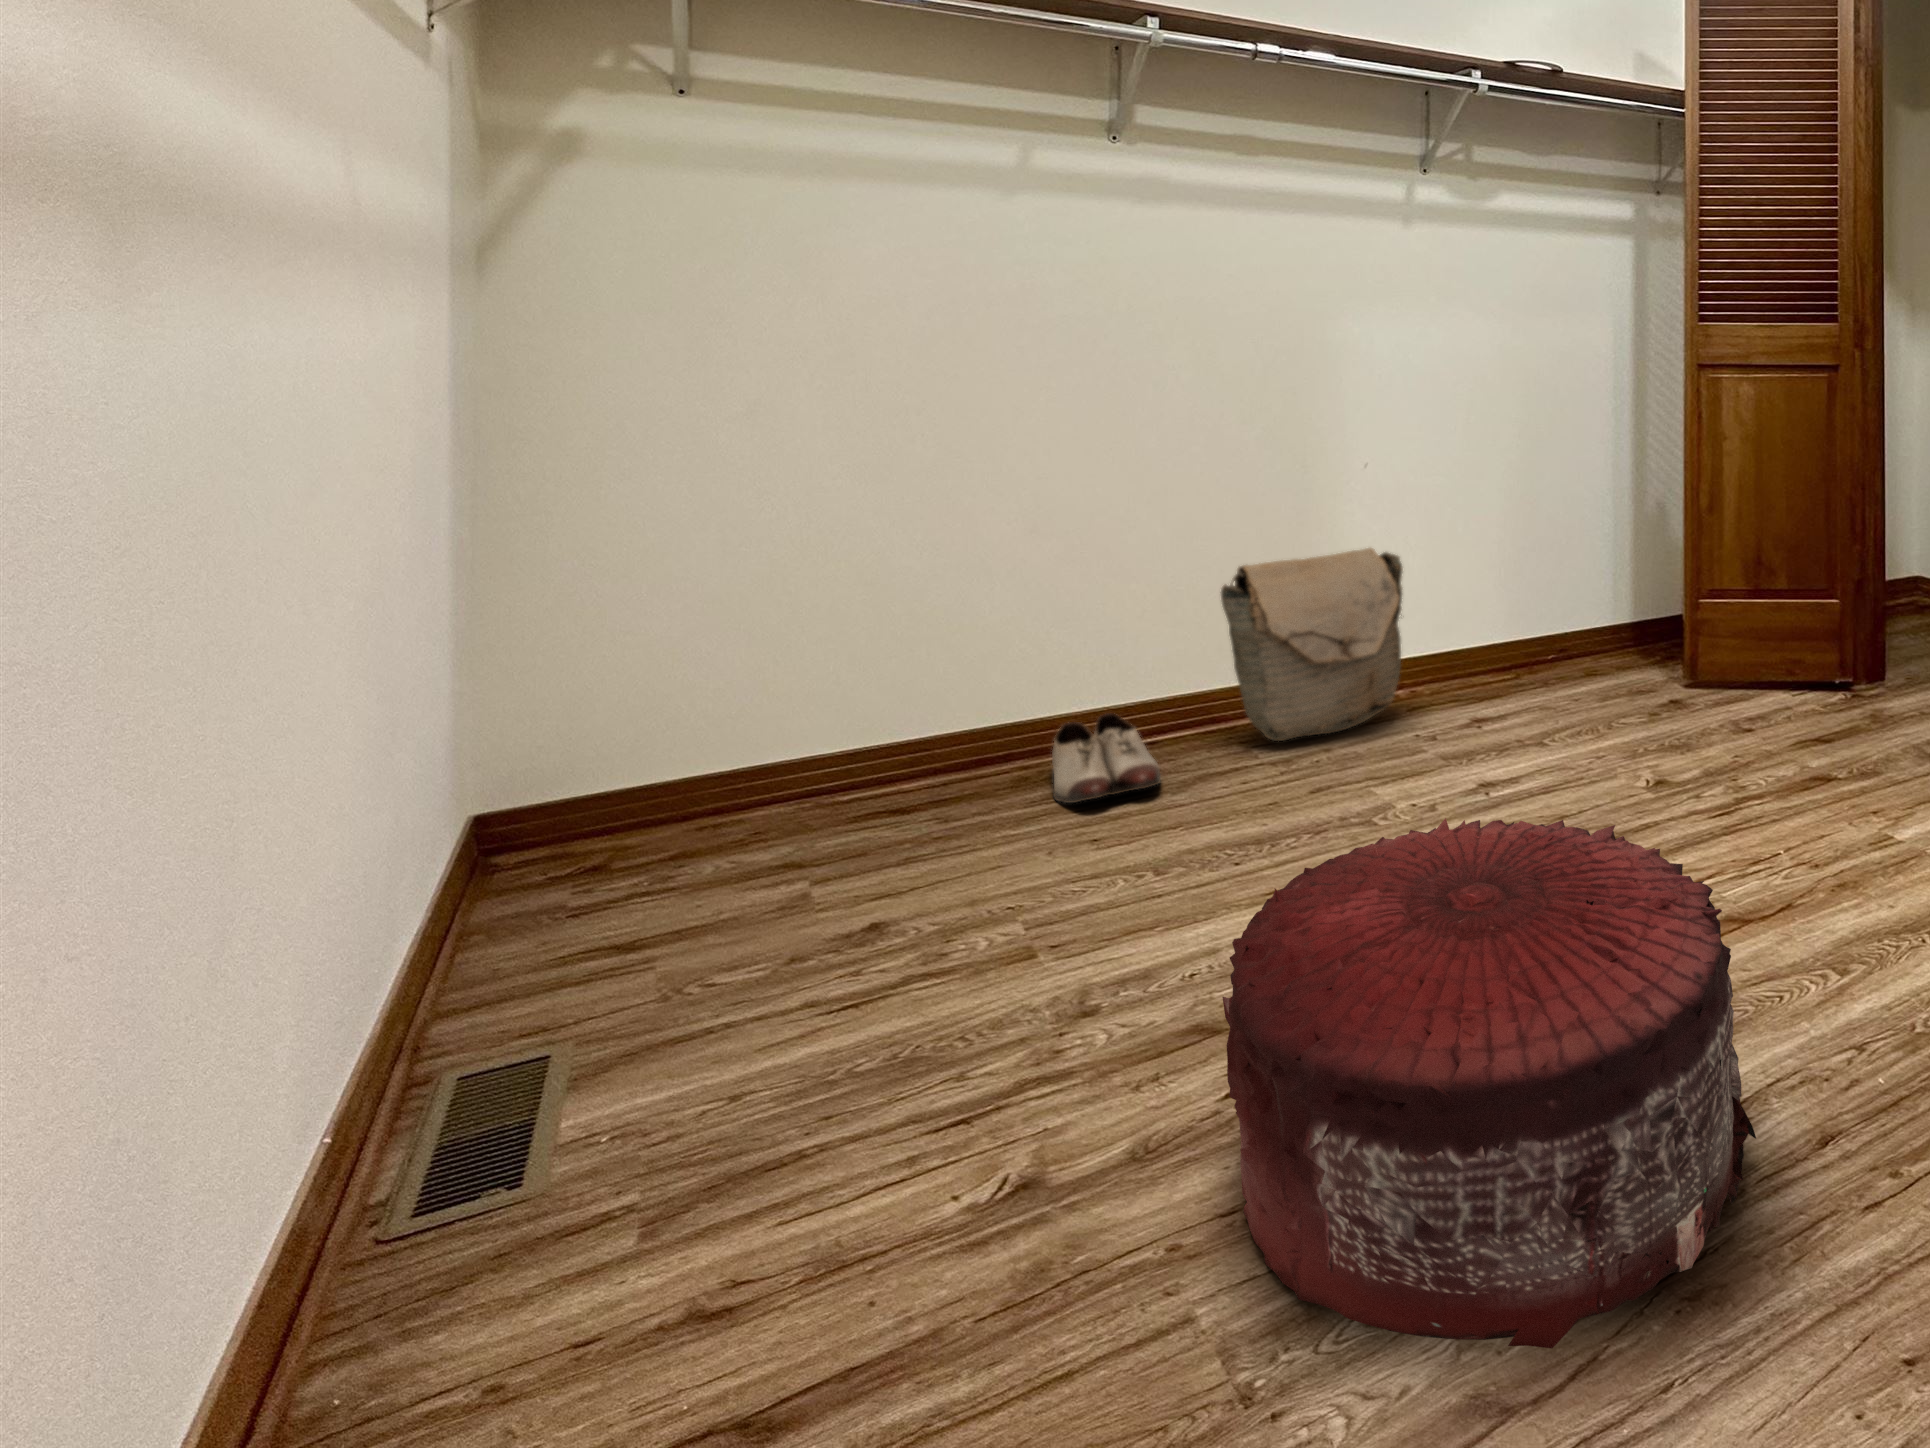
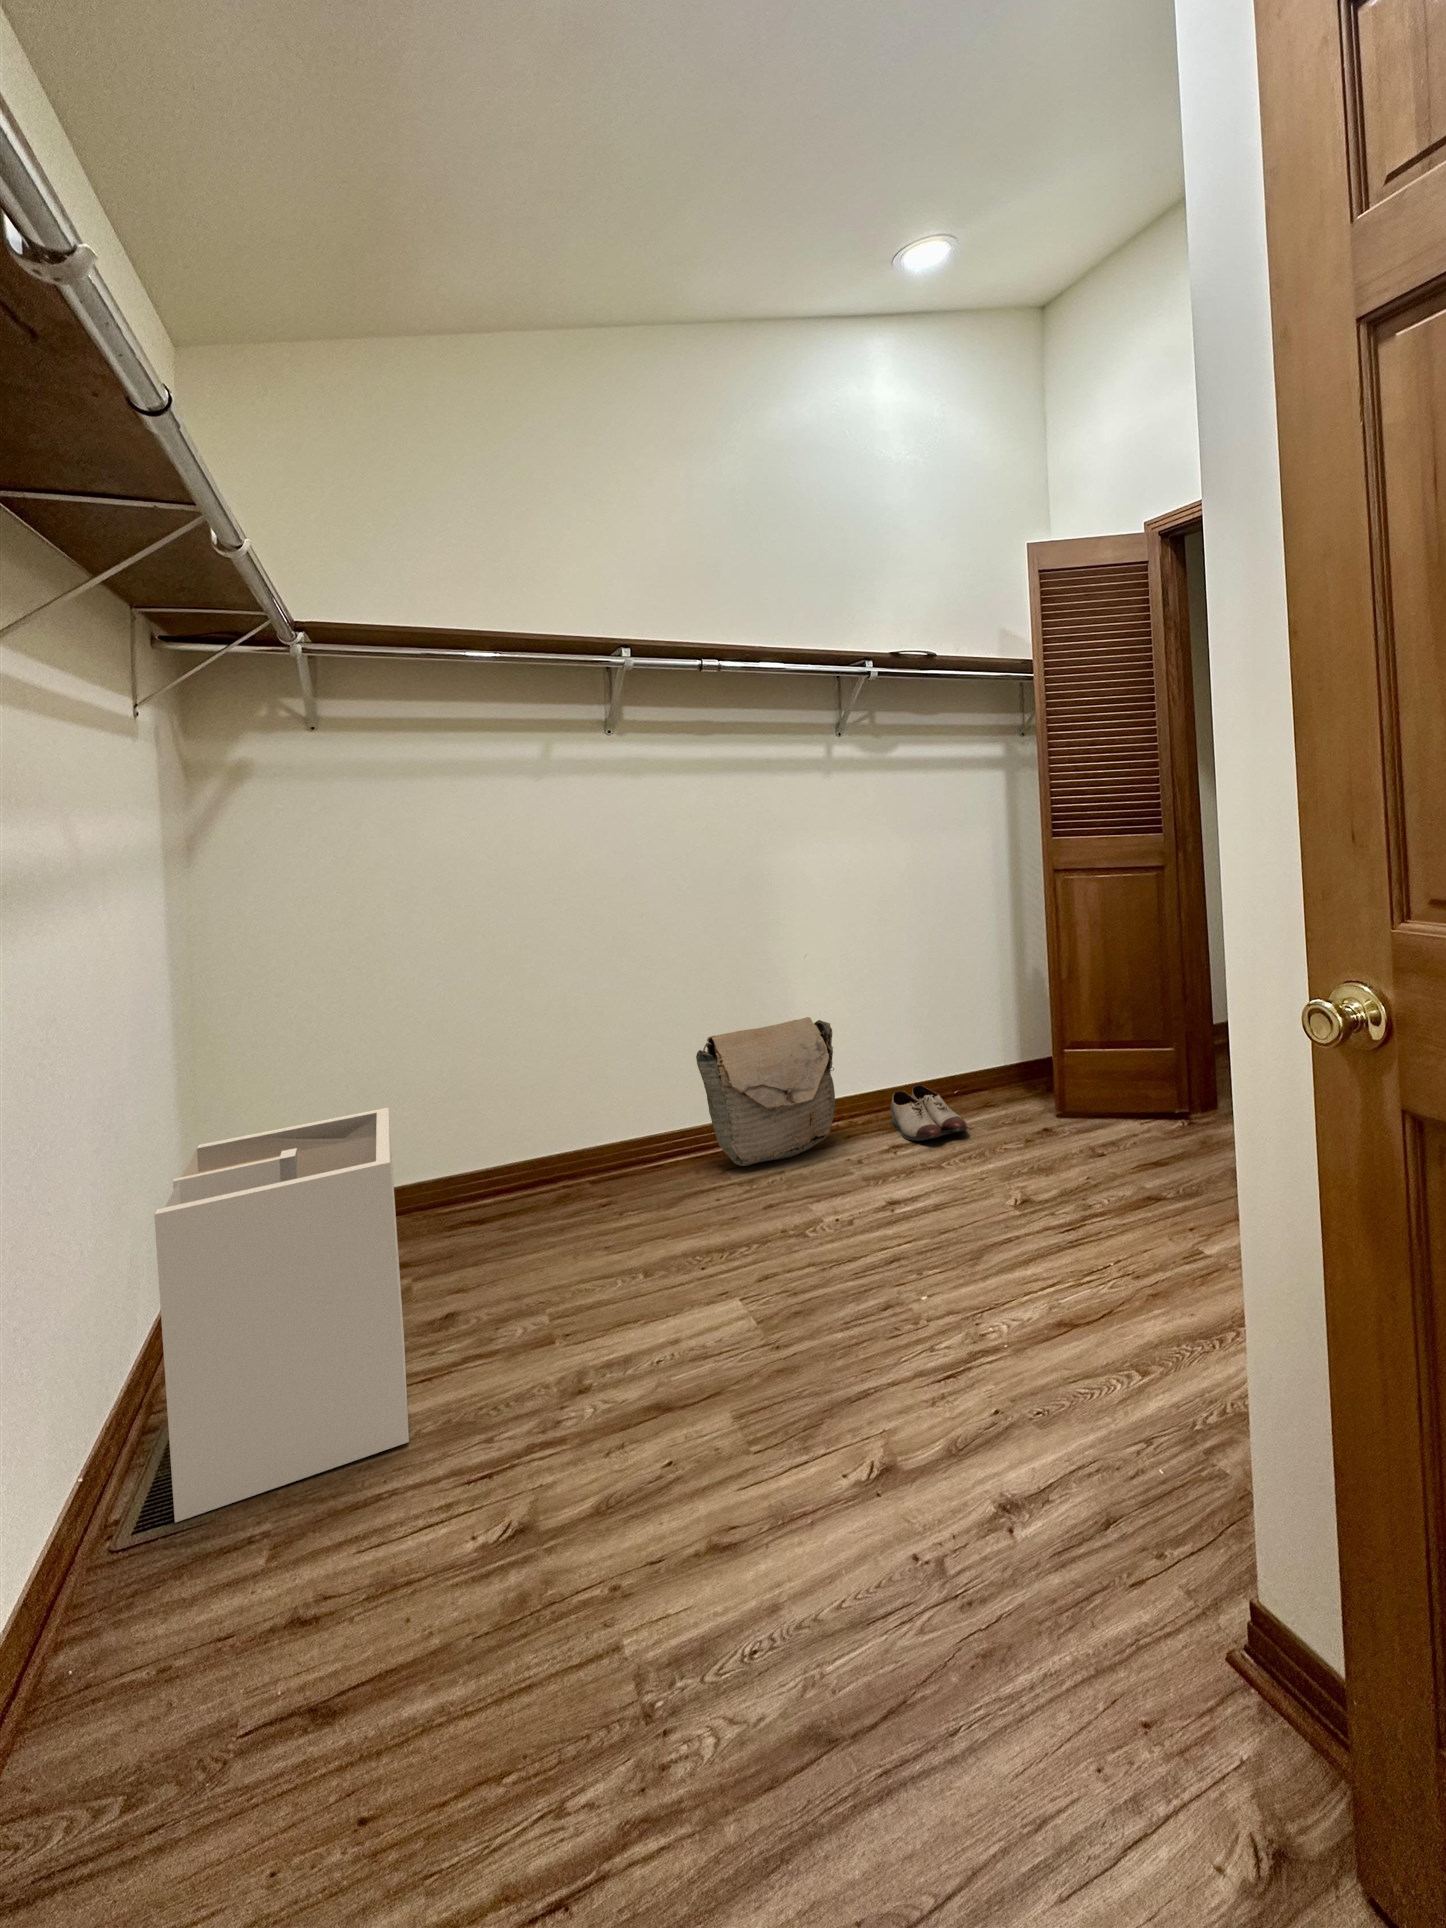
laundry hamper: none [474,622,839,1199] -> present [154,1108,409,1523]
shoe: present [1052,713,1161,803] -> present [890,1085,968,1141]
pouf: present [1223,818,1756,1348] -> none [649,1258,1050,1693]

